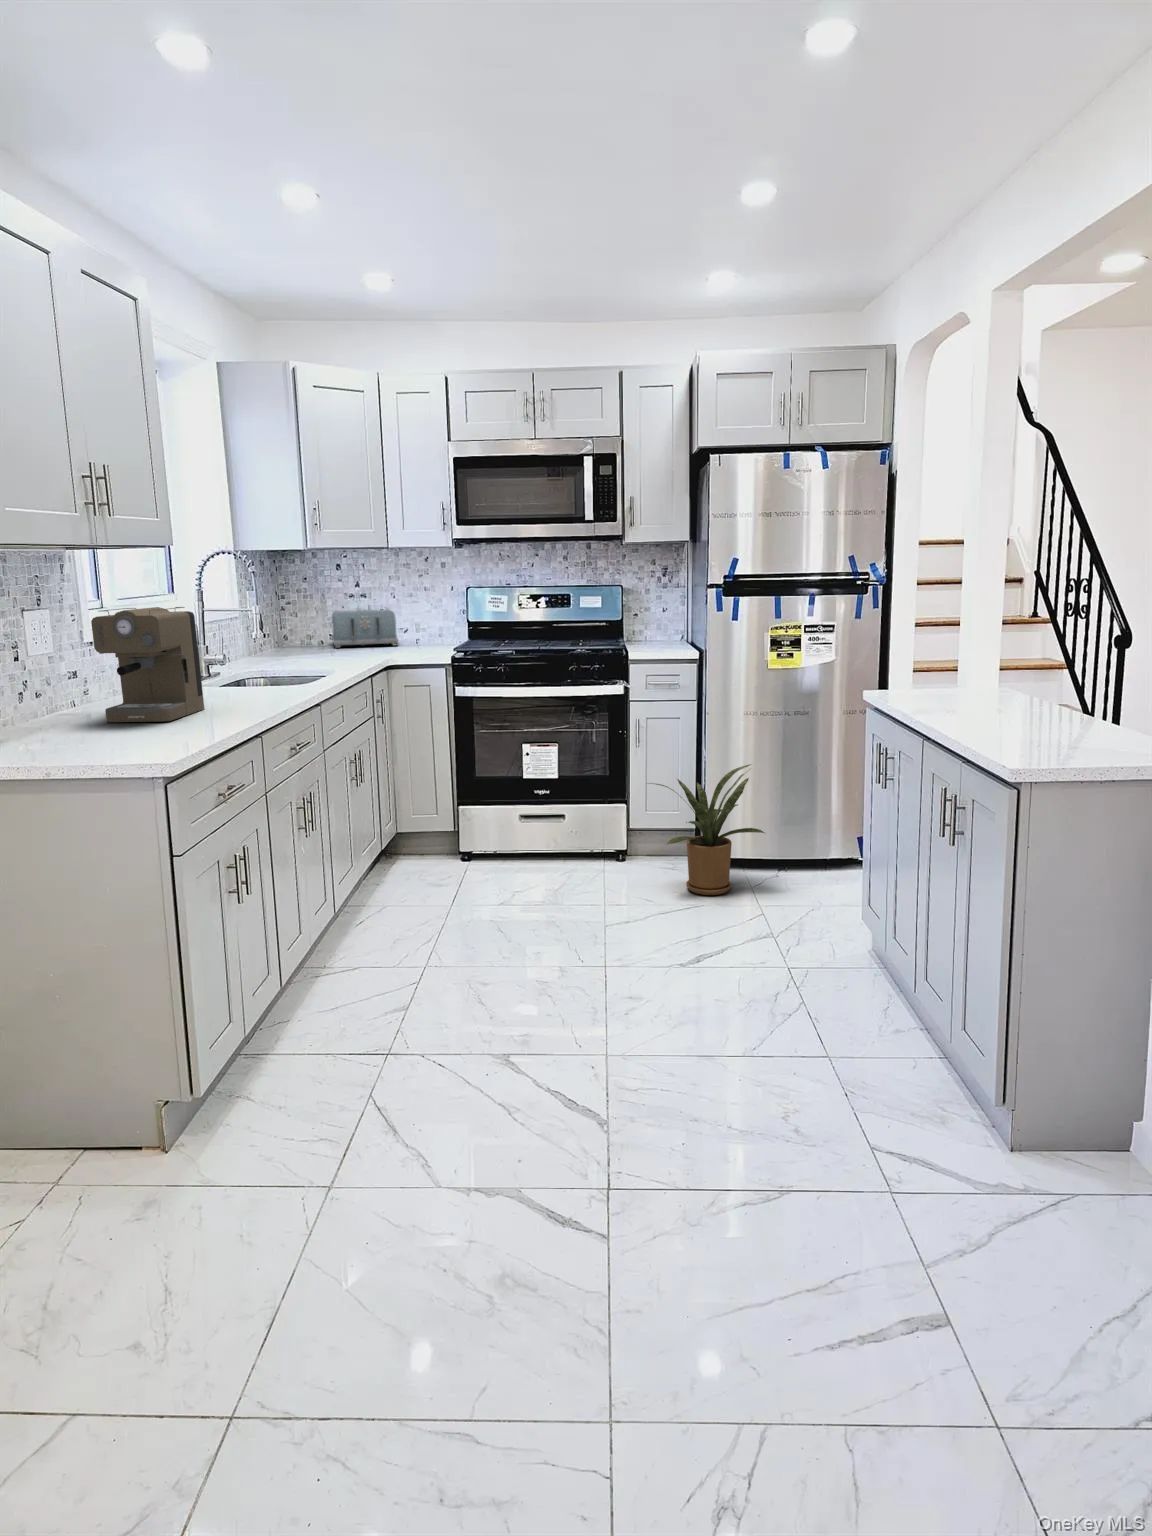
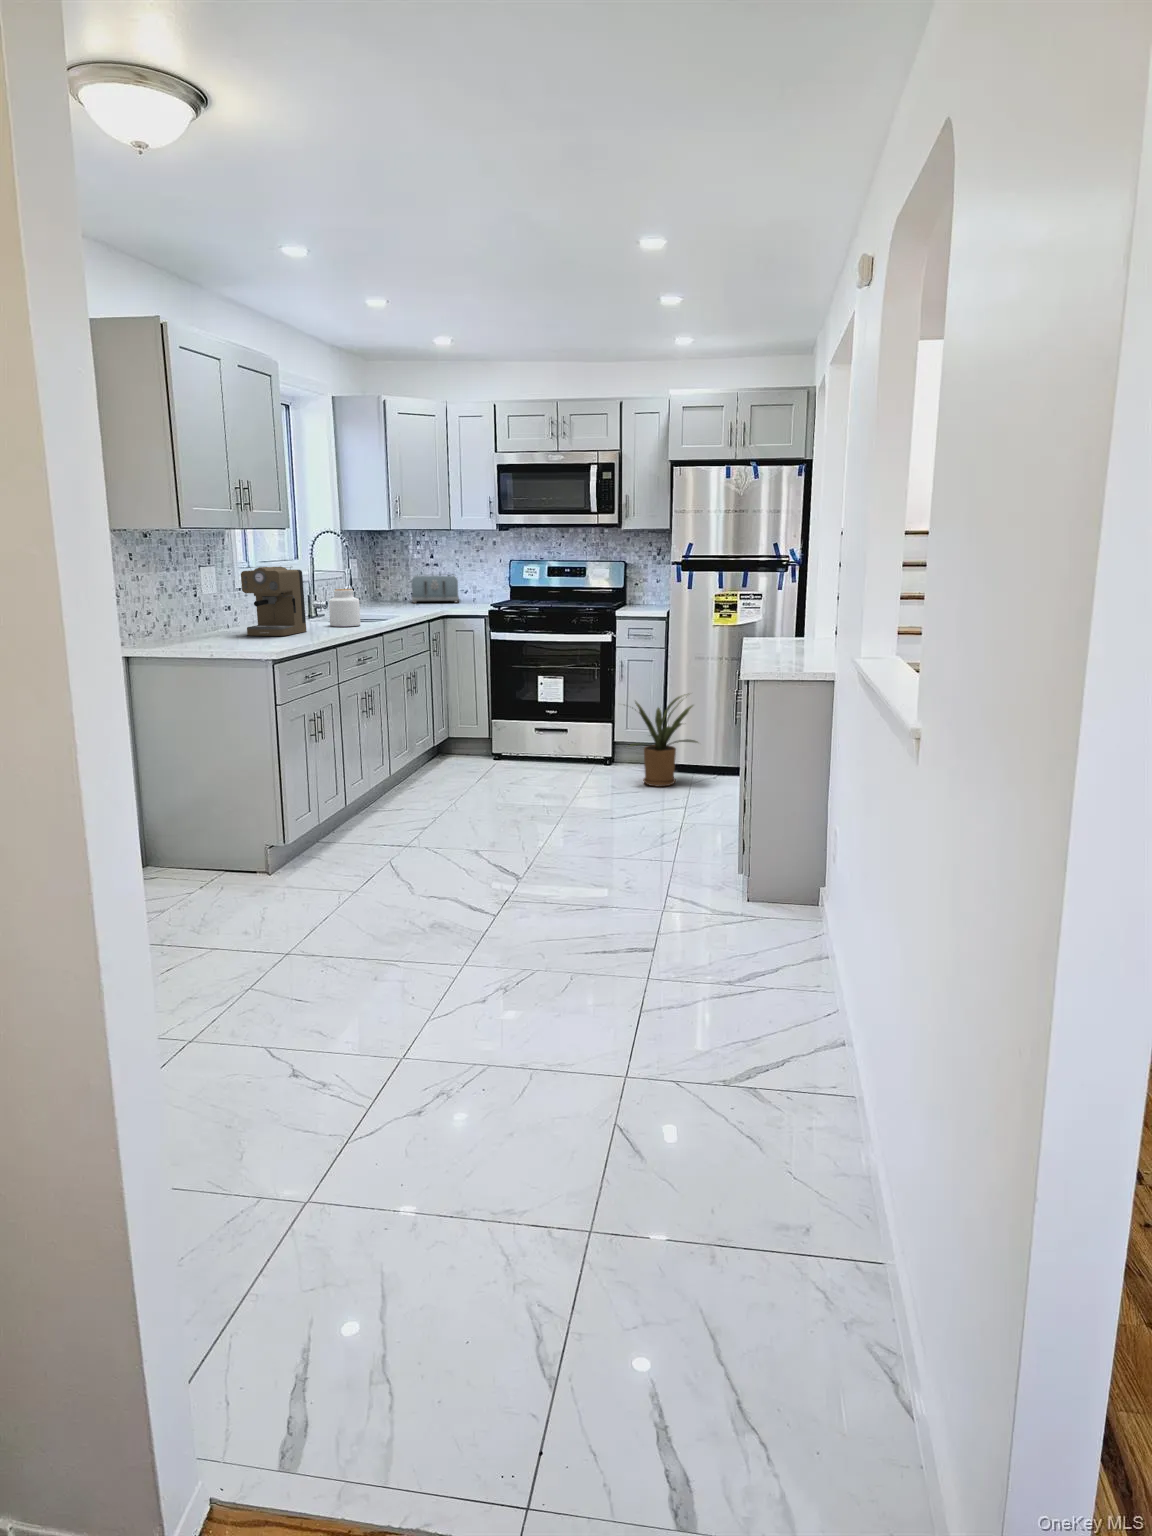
jar: none [235,638,285,696] -> present [329,589,360,627]

